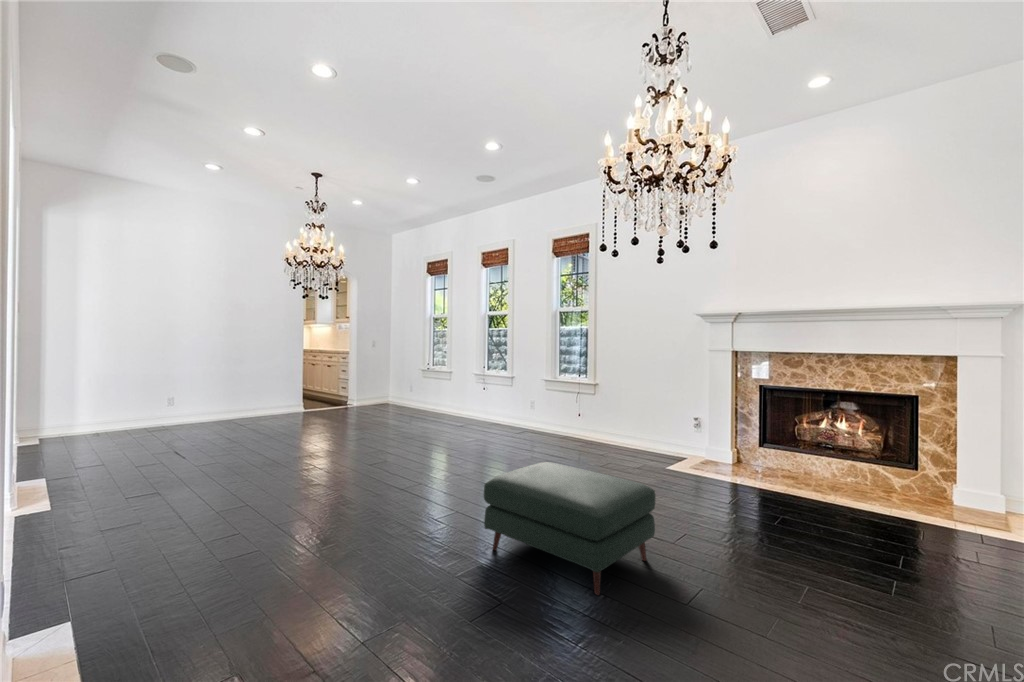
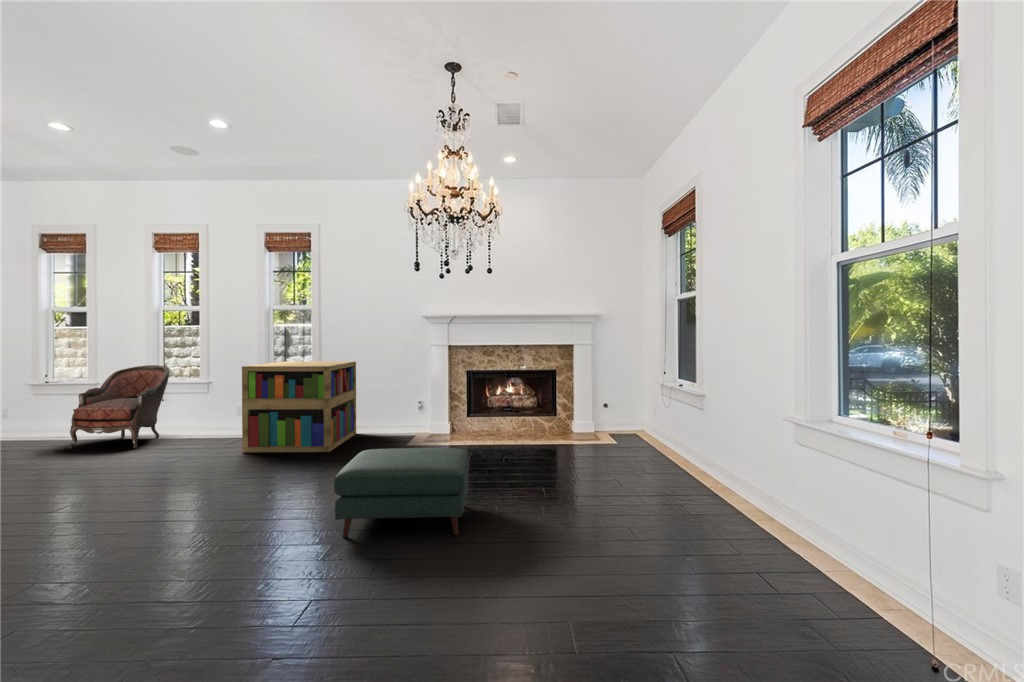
armchair: none [425,361,487,427] -> present [69,365,169,449]
bookshelf: none [515,363,627,459] -> present [242,362,356,452]

